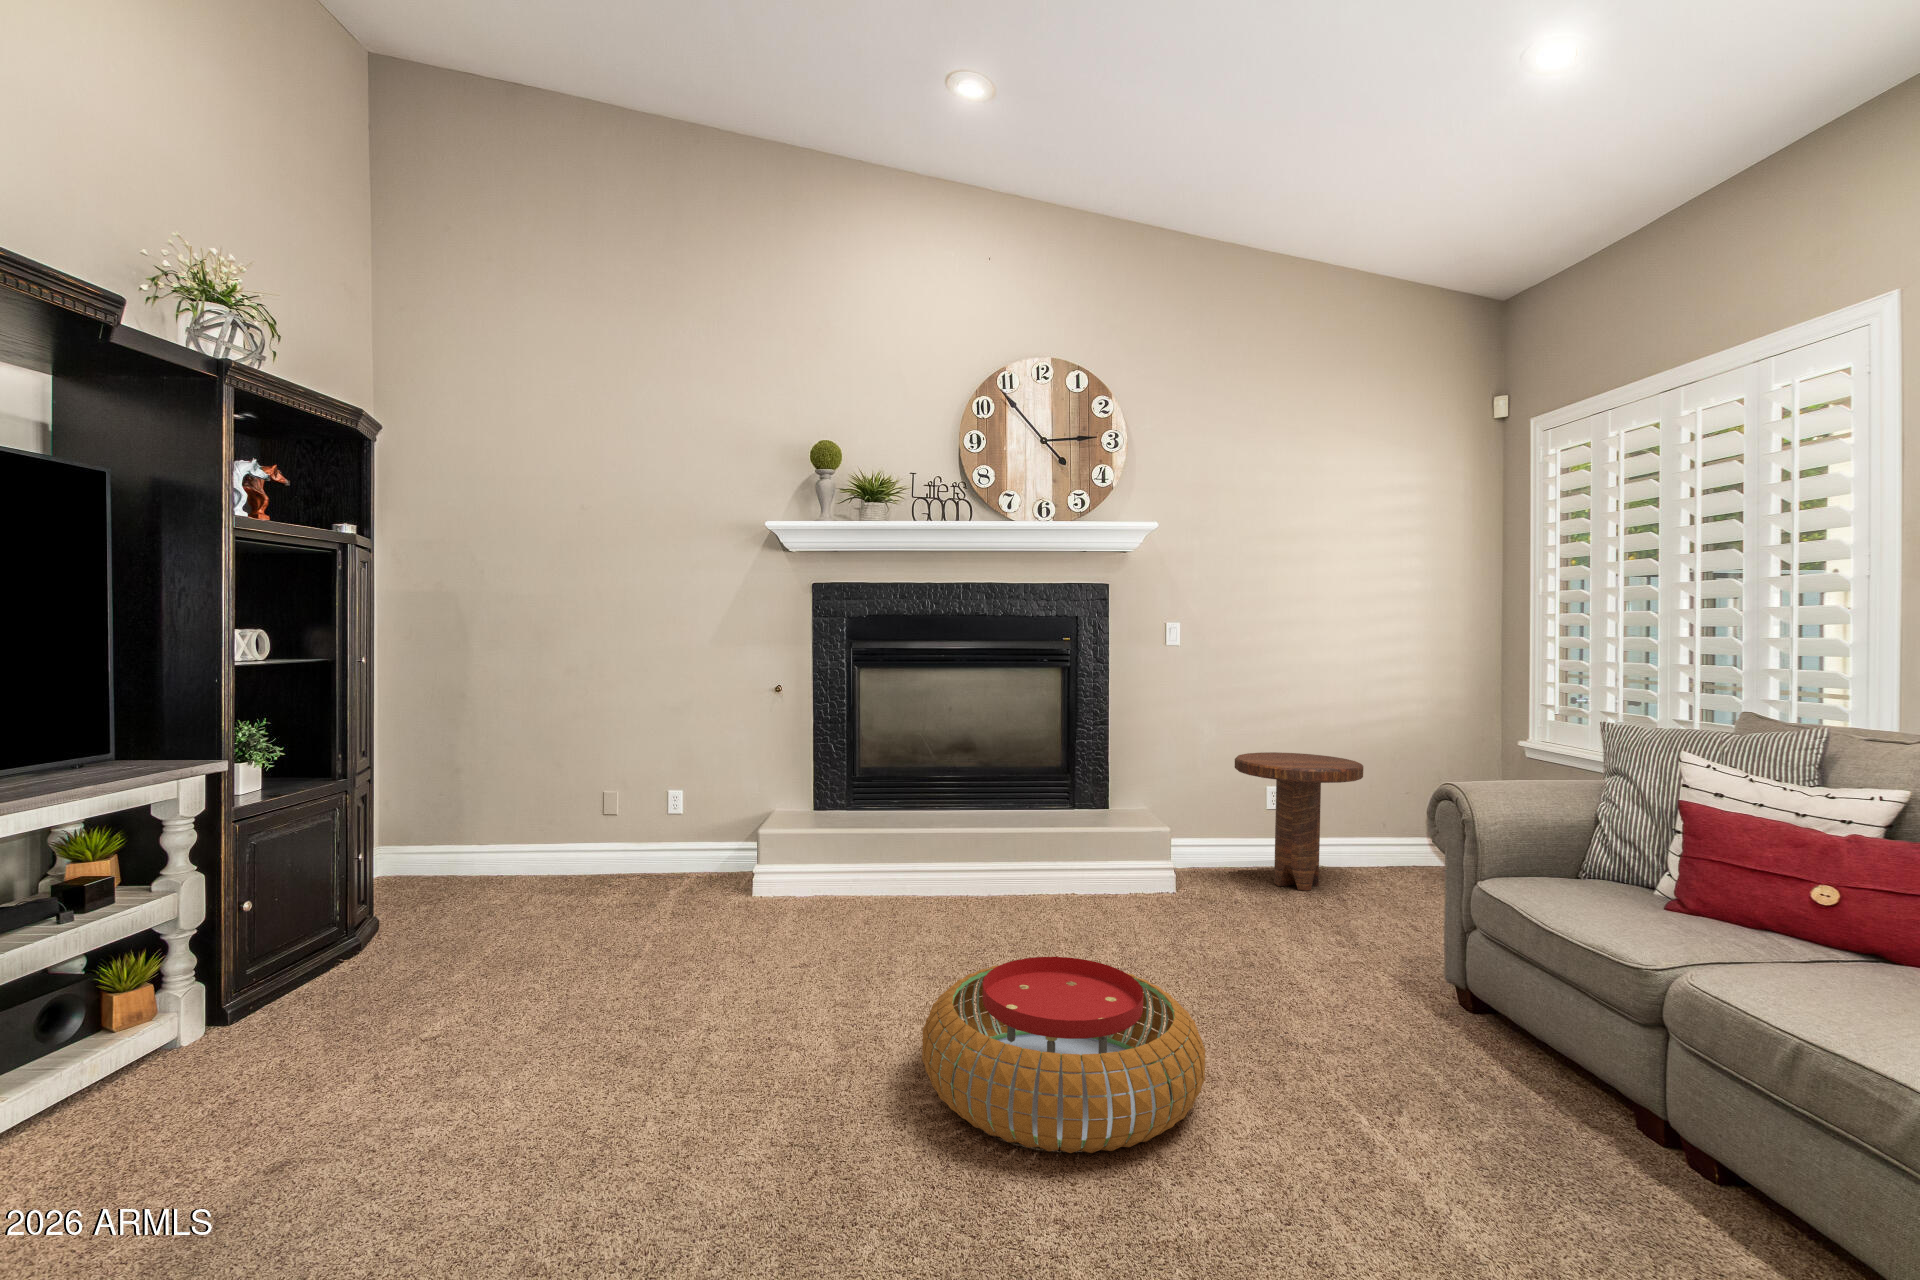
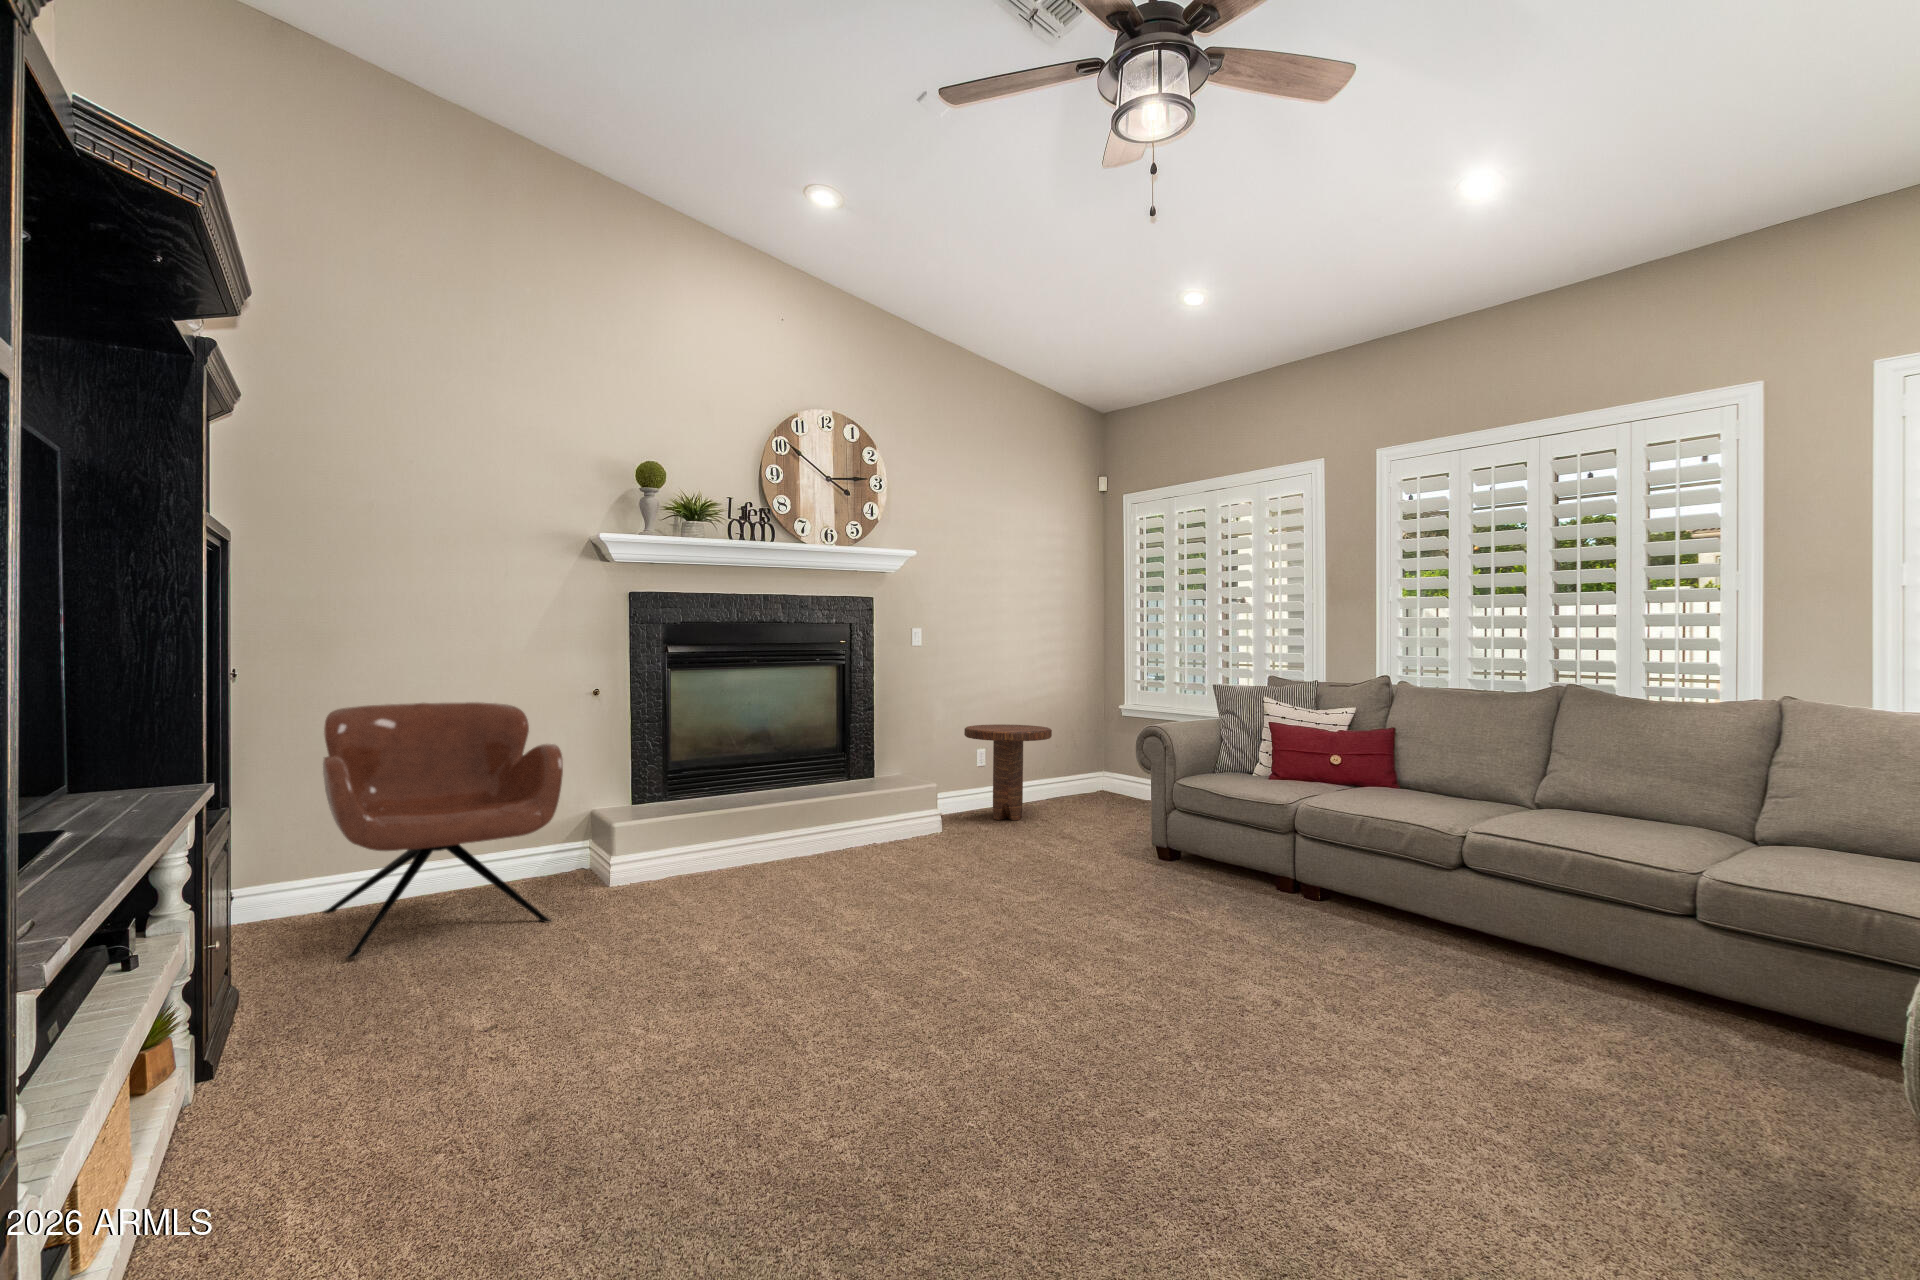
armchair: none [444,697,680,942] -> present [323,702,563,959]
pouf: present [922,957,1205,1153] -> none [921,852,1104,954]

